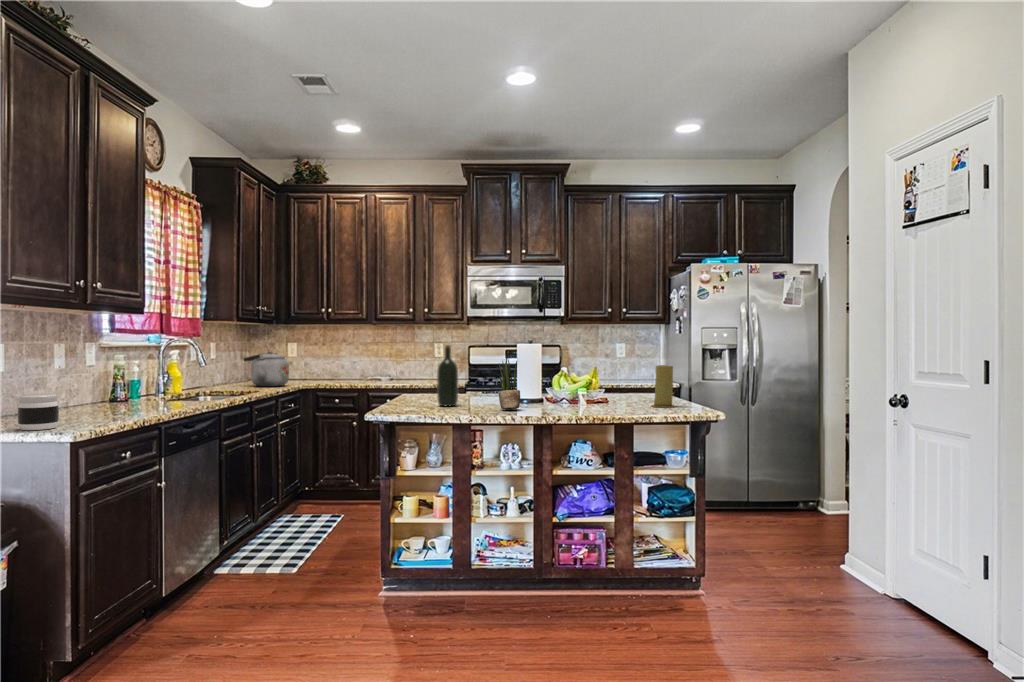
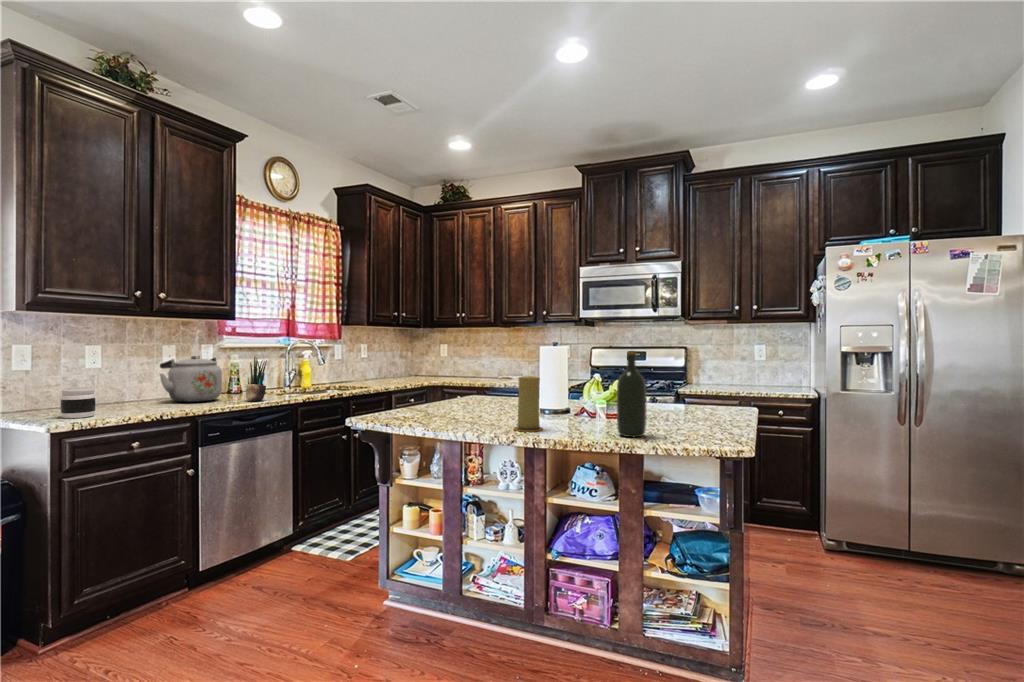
wine bottle: present [437,345,458,407] -> present [617,351,647,437]
kettle: present [244,351,289,387] -> present [160,356,222,402]
potted plant: present [499,357,520,409] -> present [246,357,267,400]
candle: present [652,365,675,408] -> present [514,376,543,432]

